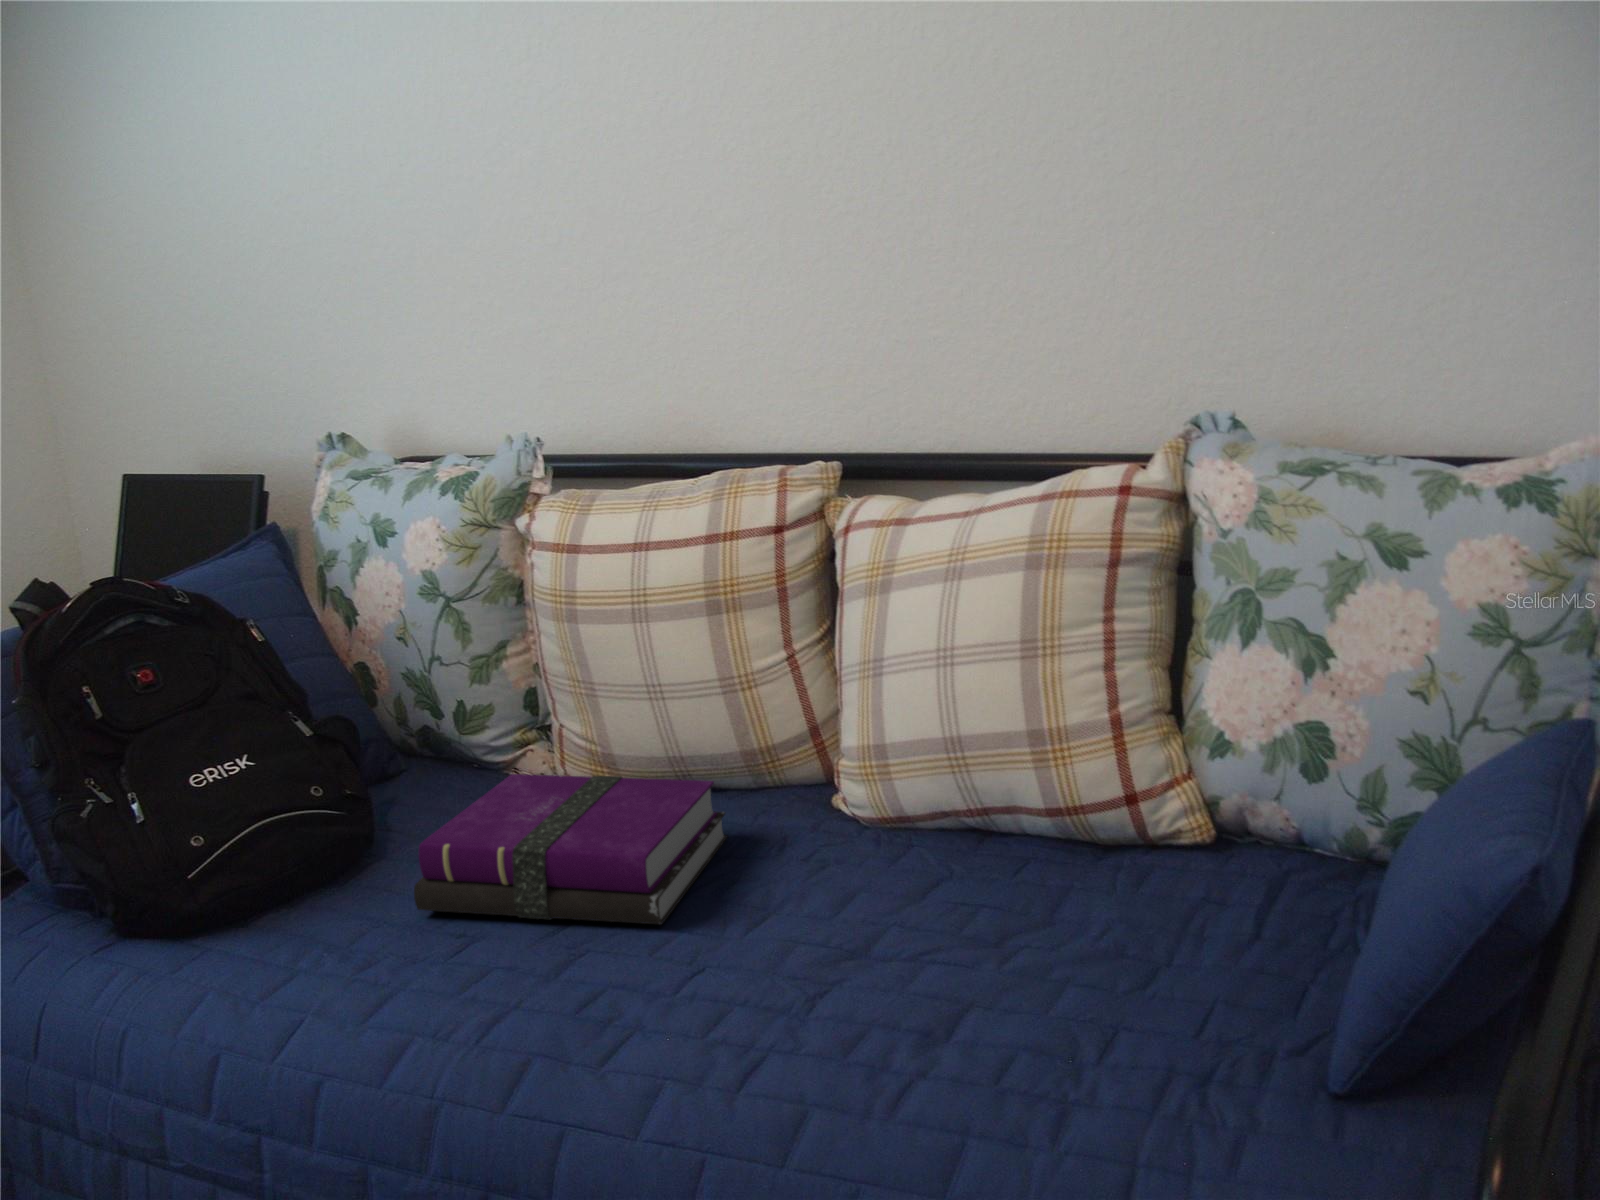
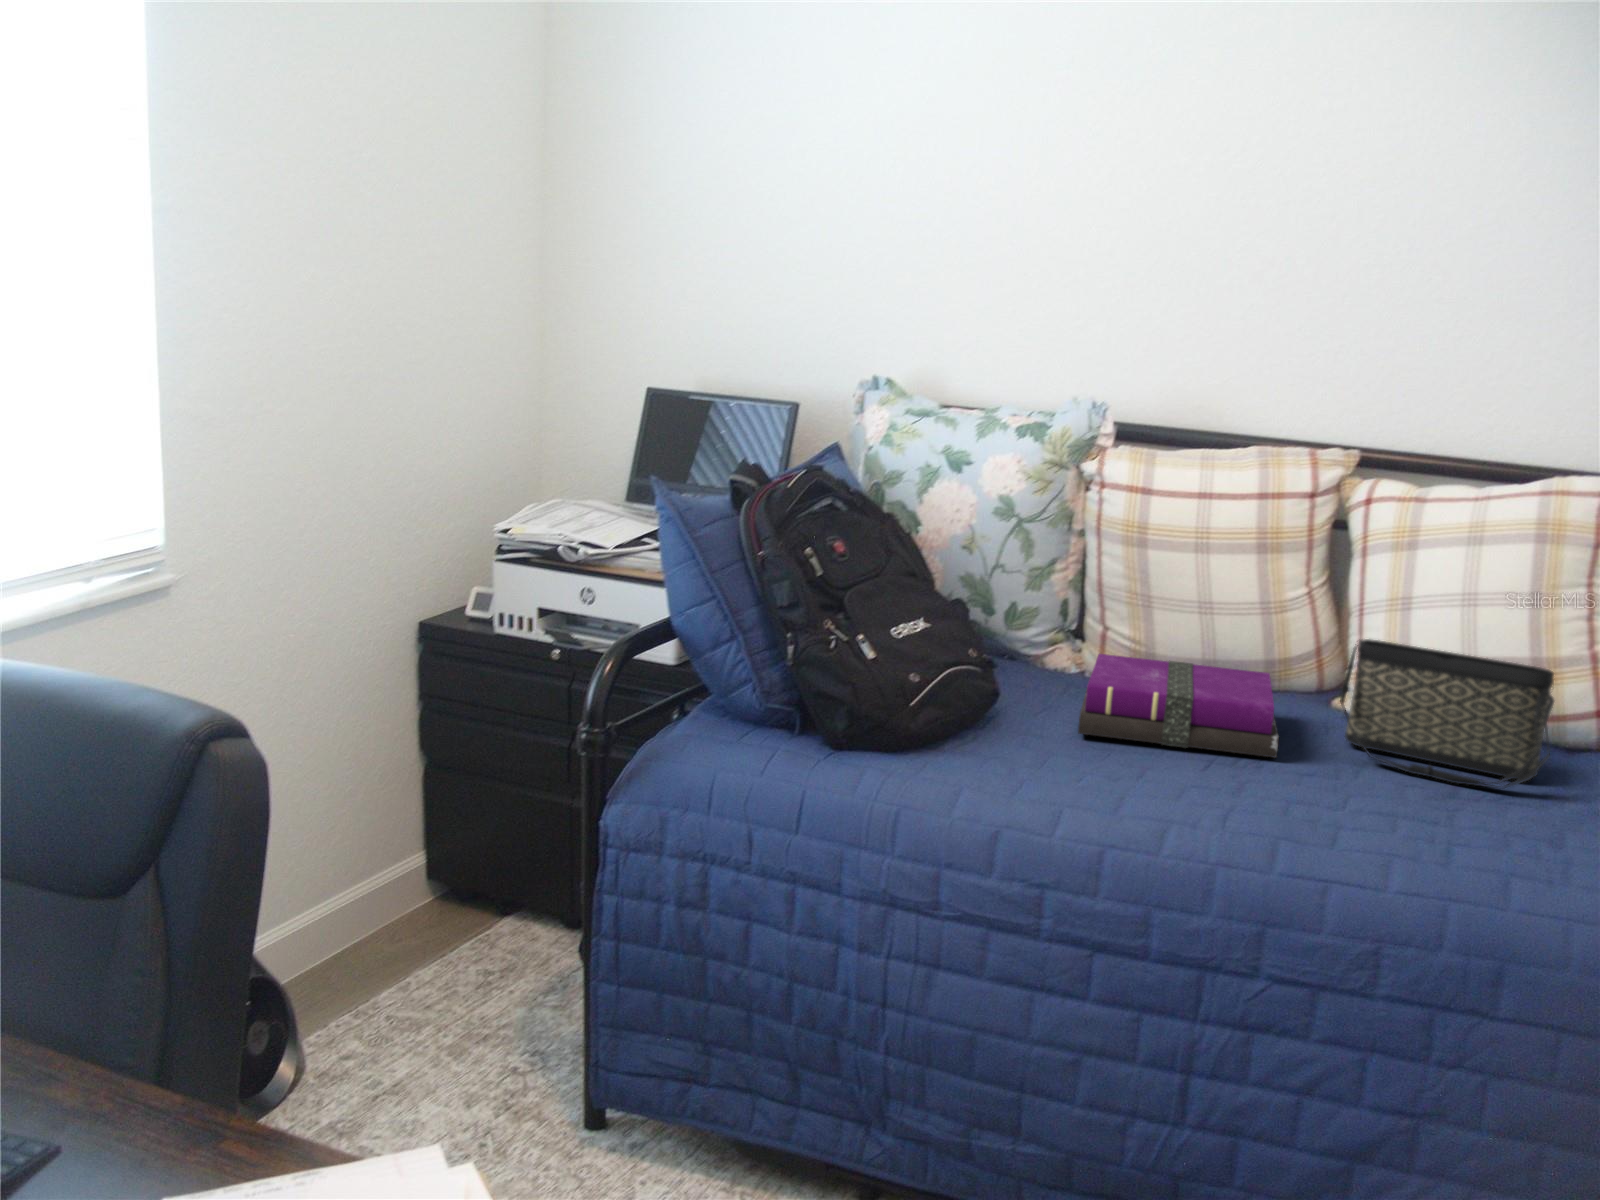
handbag: none [755,735,1011,954] -> present [1340,639,1554,788]

